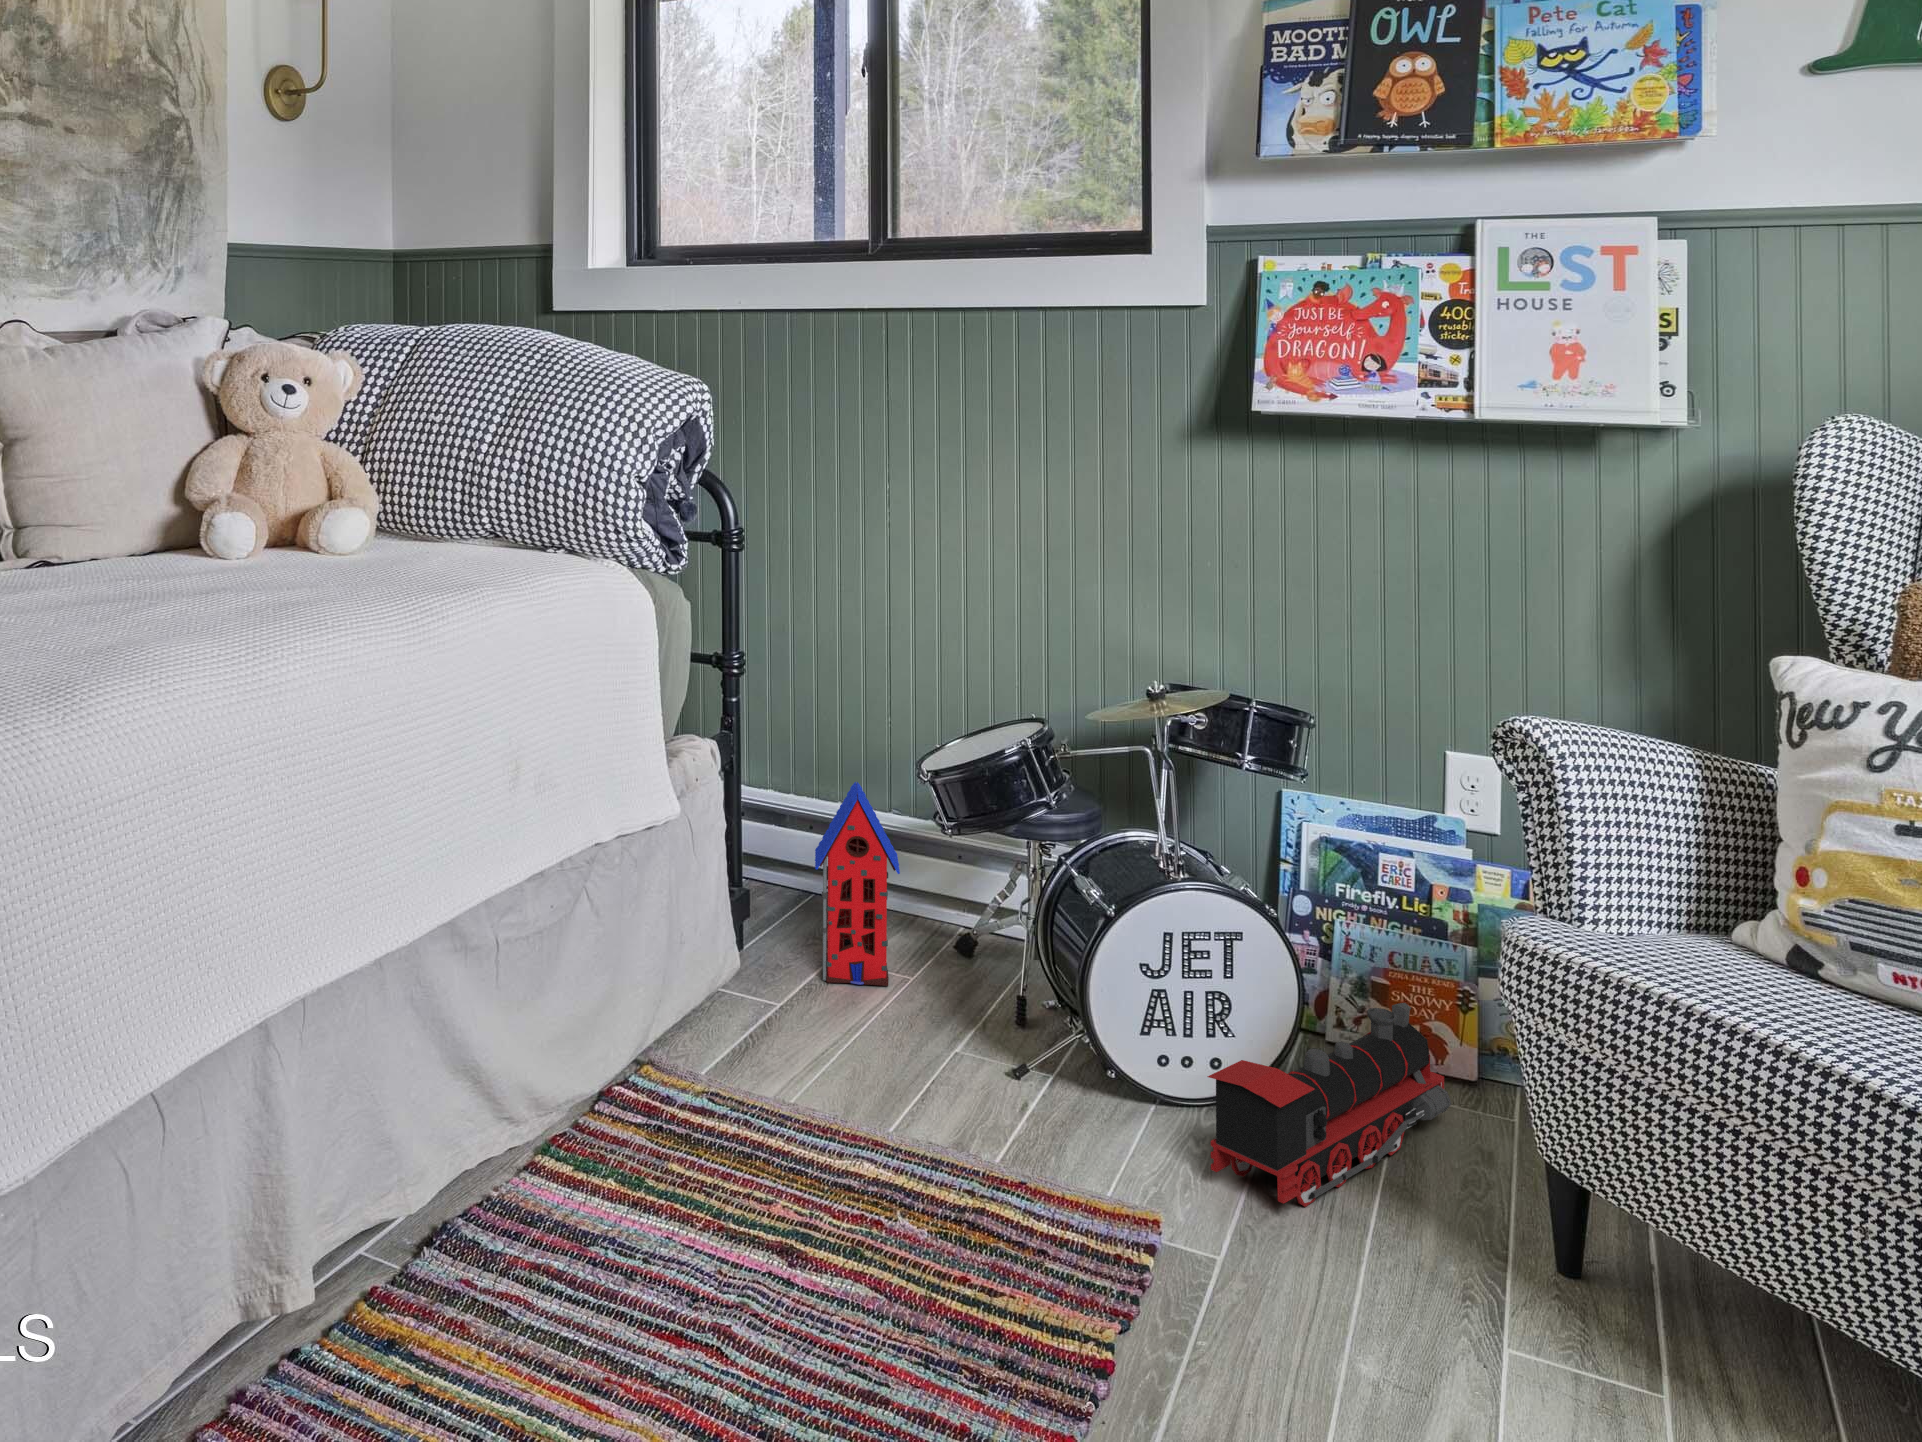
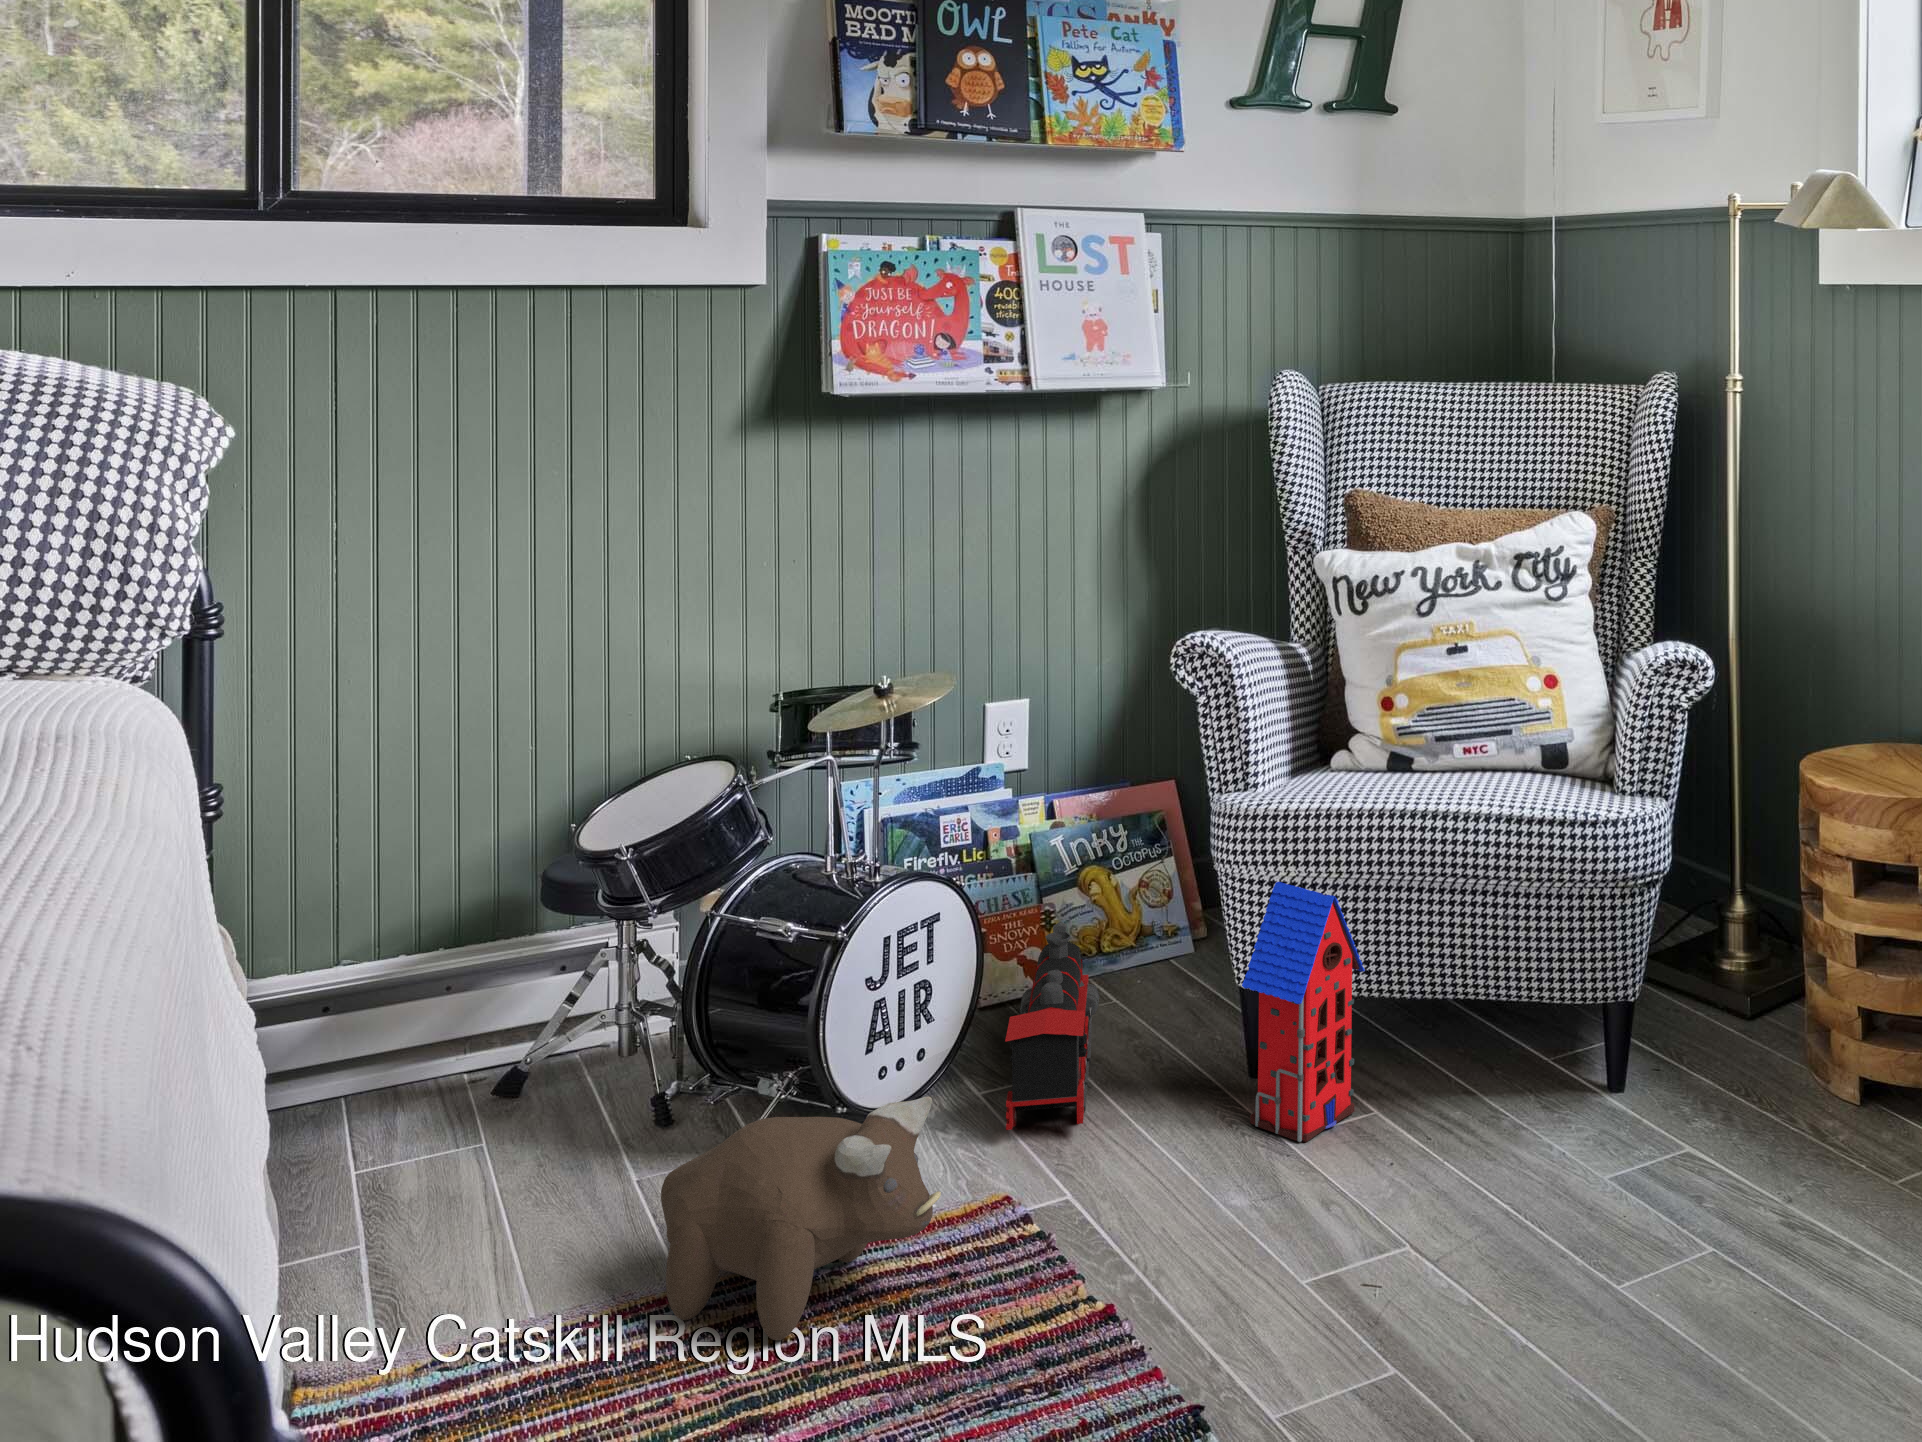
toy house: present [815,782,900,986] -> present [1242,882,1365,1142]
plush toy: none [831,1026,1022,1216] -> present [661,1097,941,1340]

